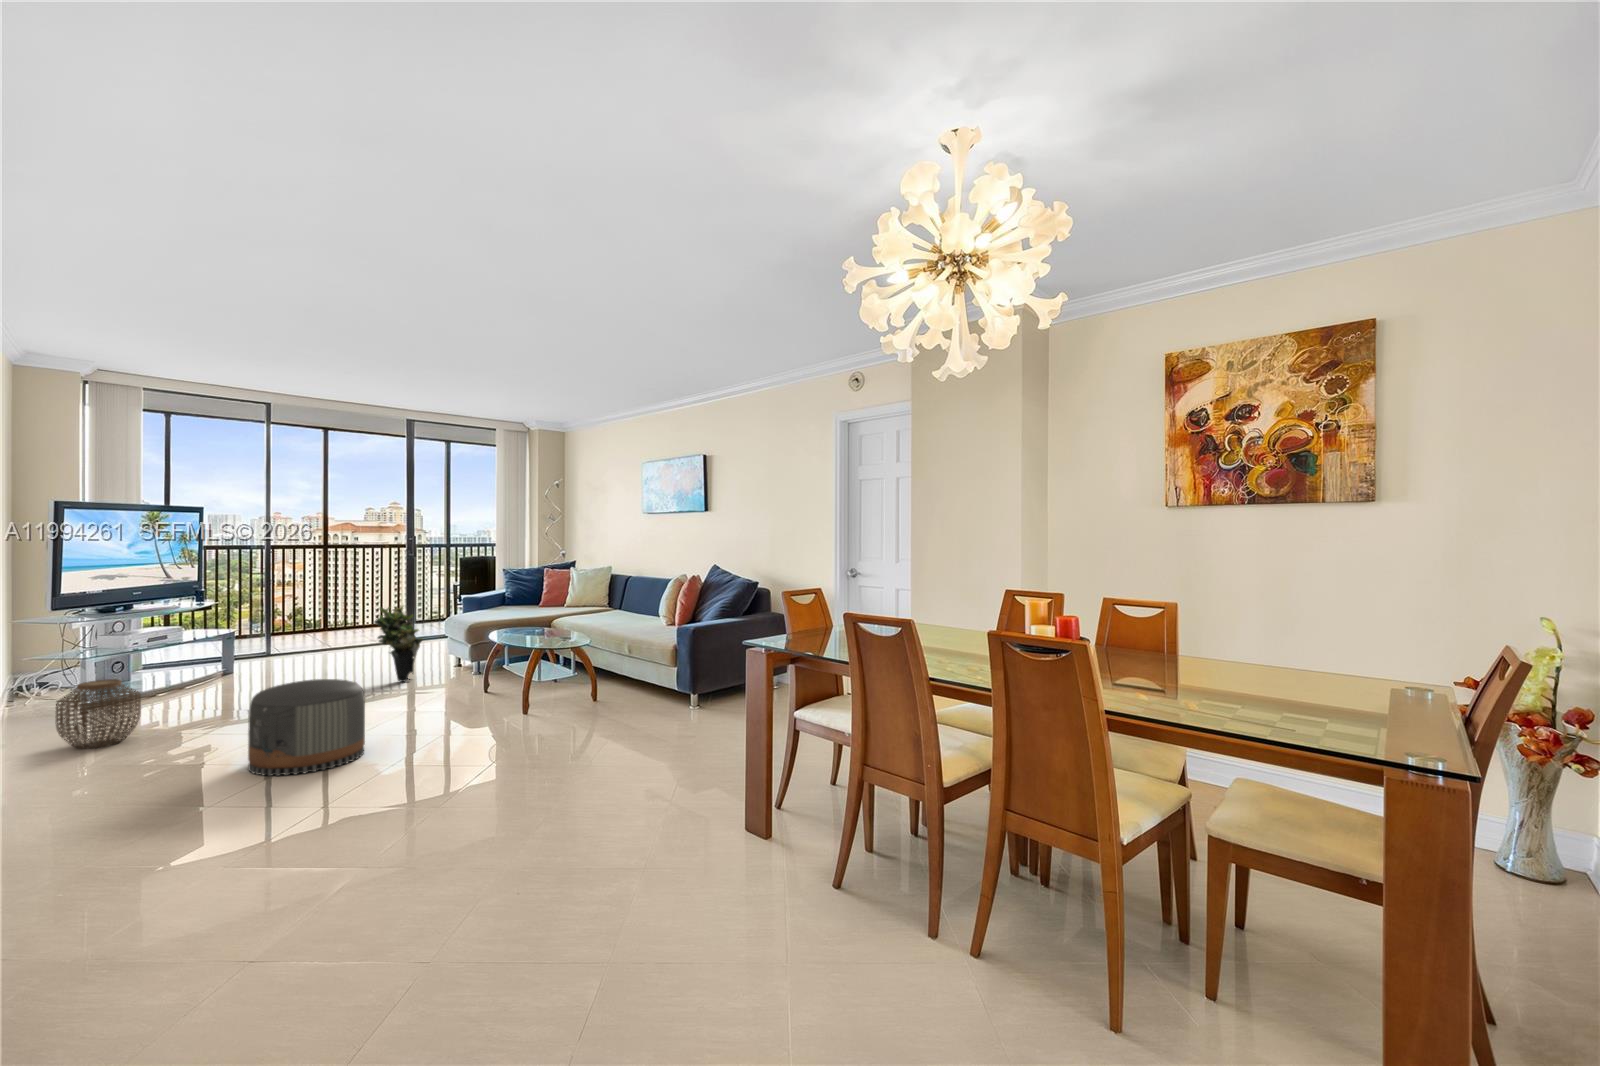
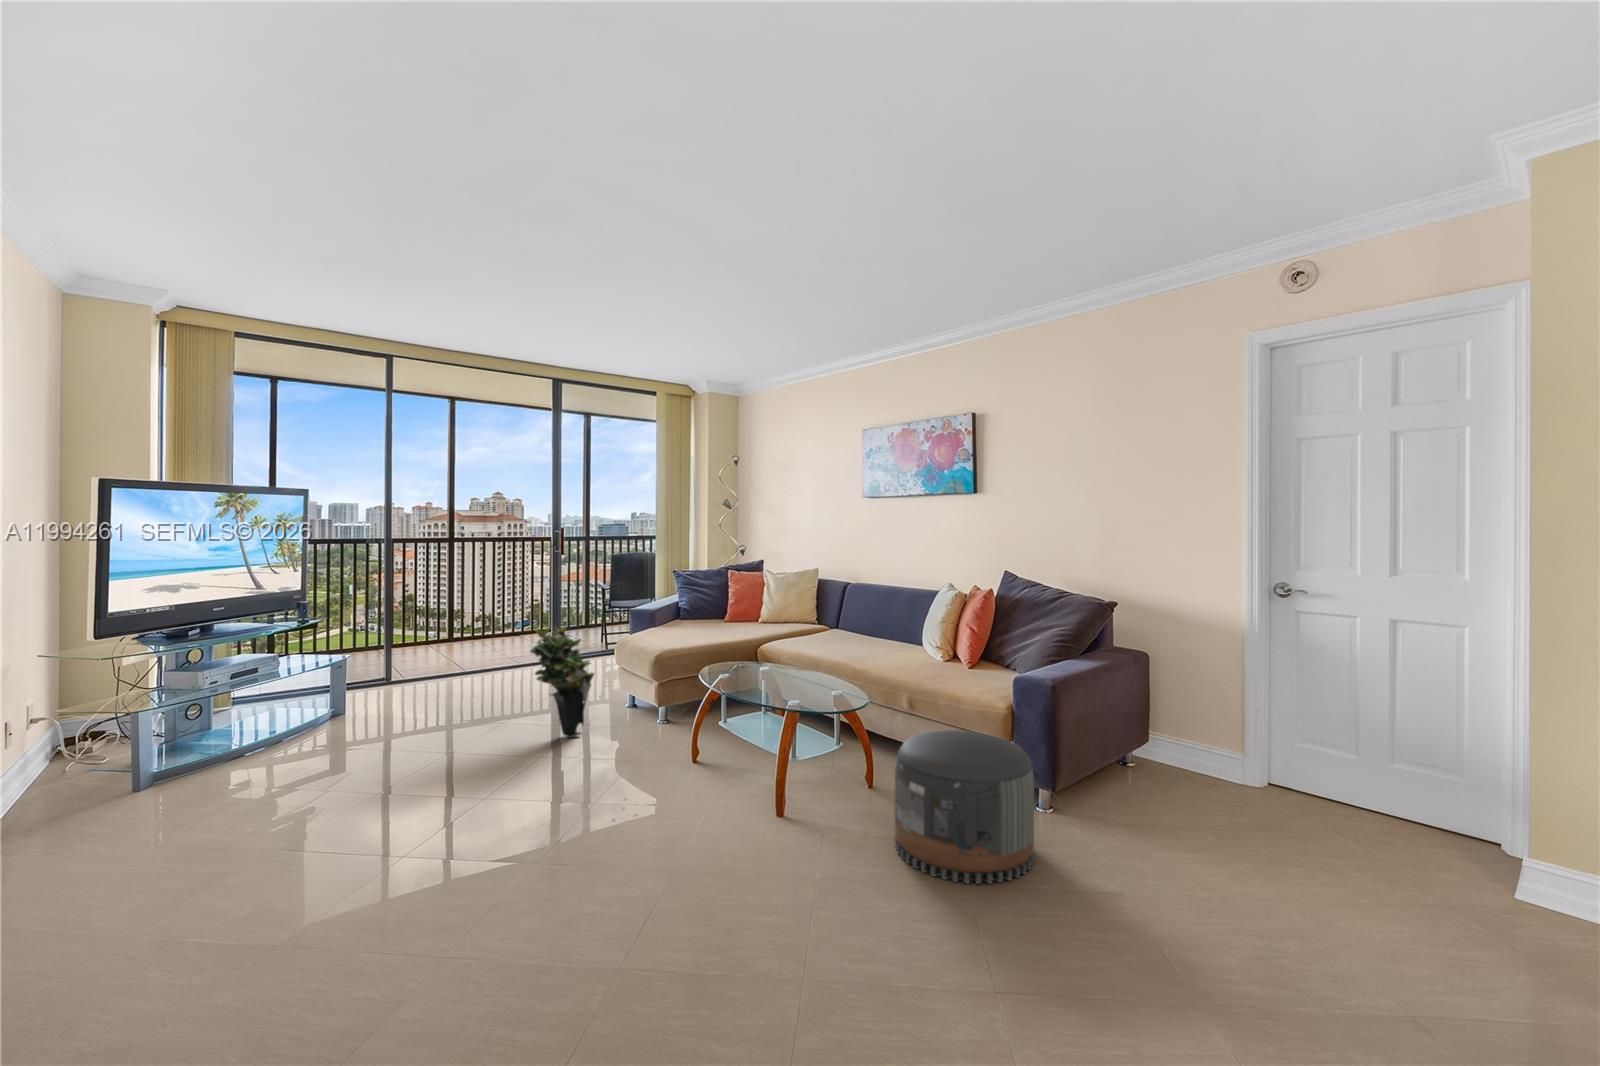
woven basket: present [56,679,141,749] -> none [55,769,197,897]
pouf: present [248,679,365,776] -> present [895,730,1034,884]

